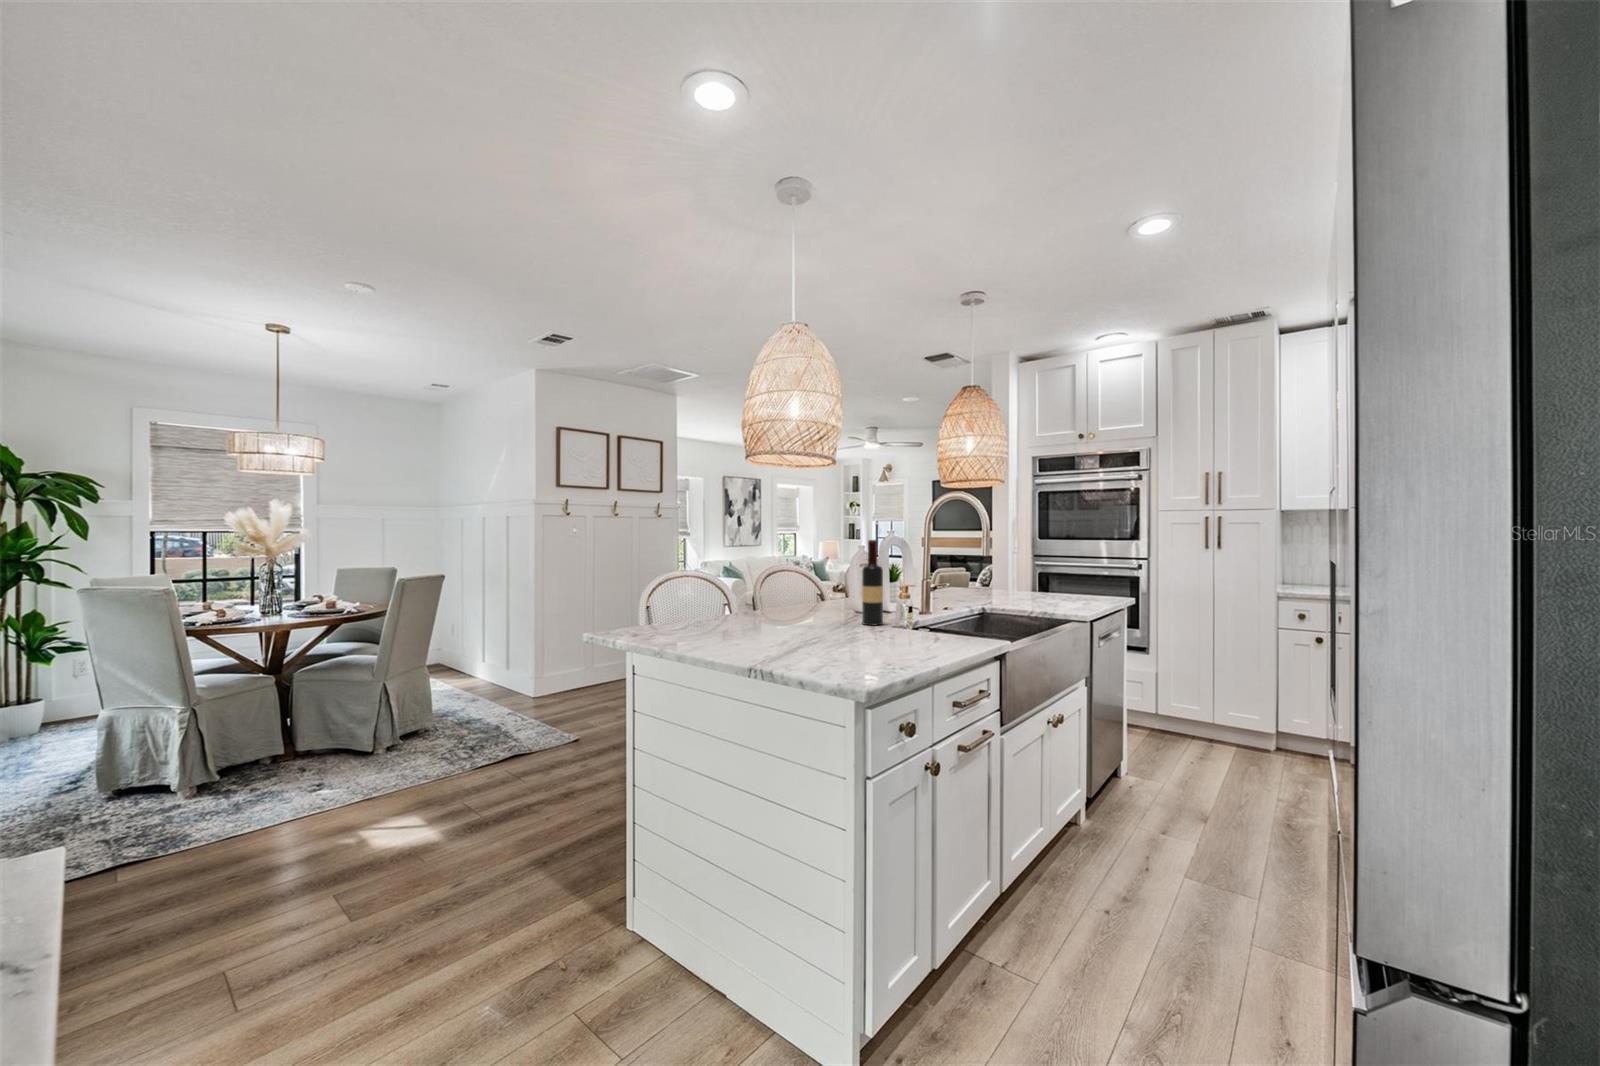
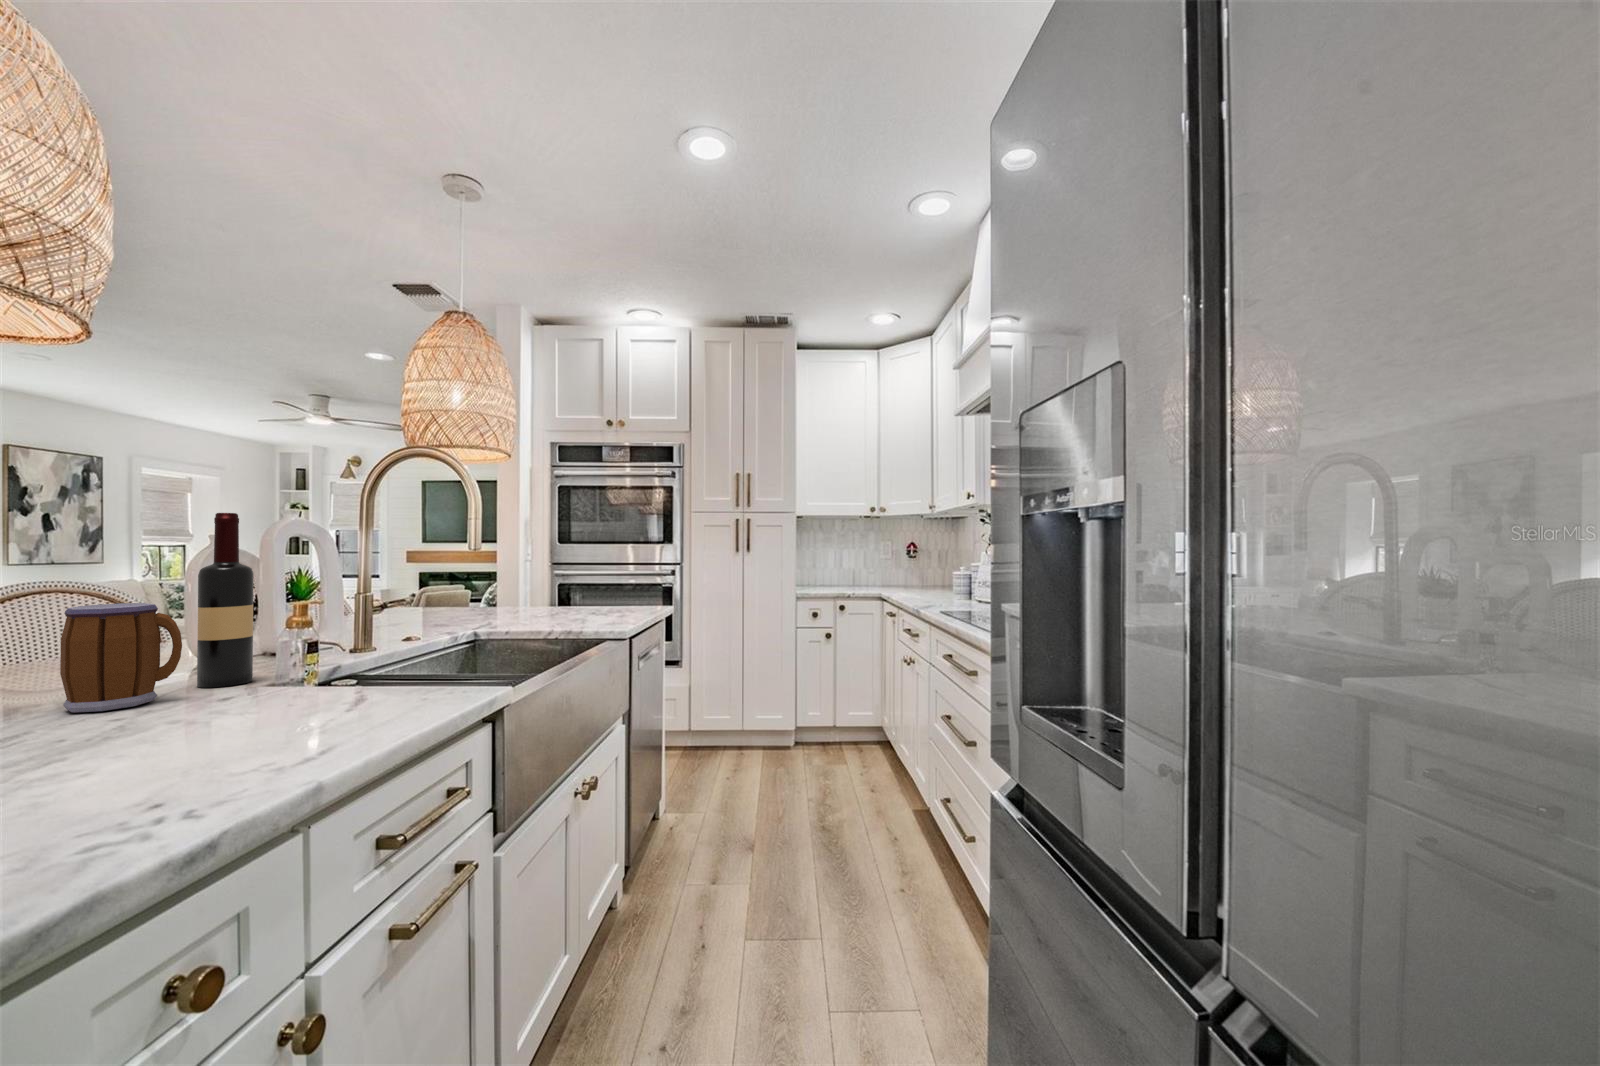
mug: none [825,583,863,630] -> present [60,603,182,712]

